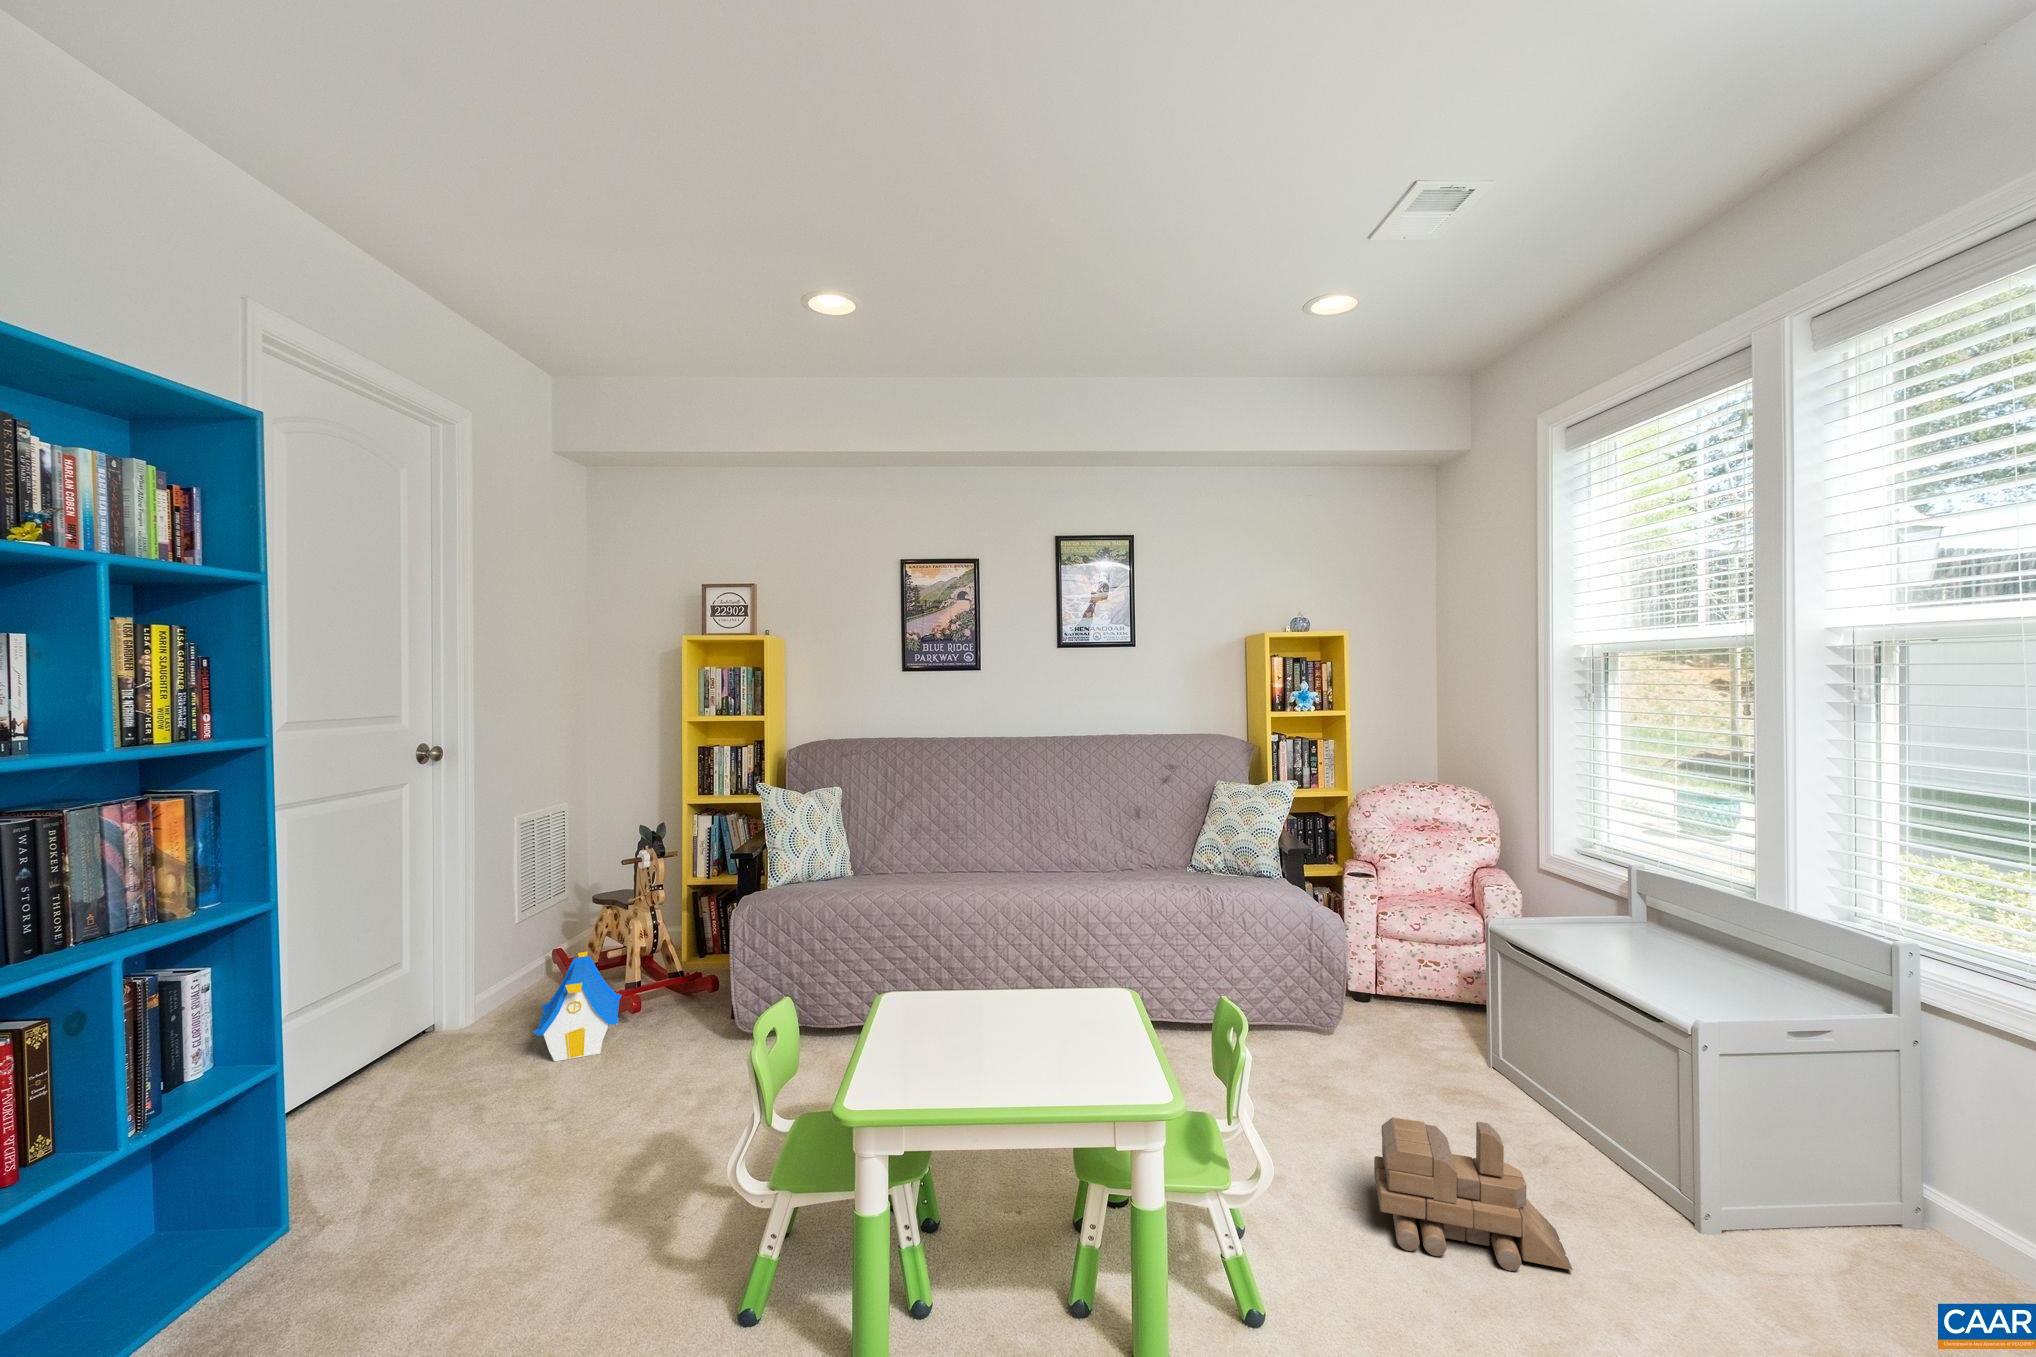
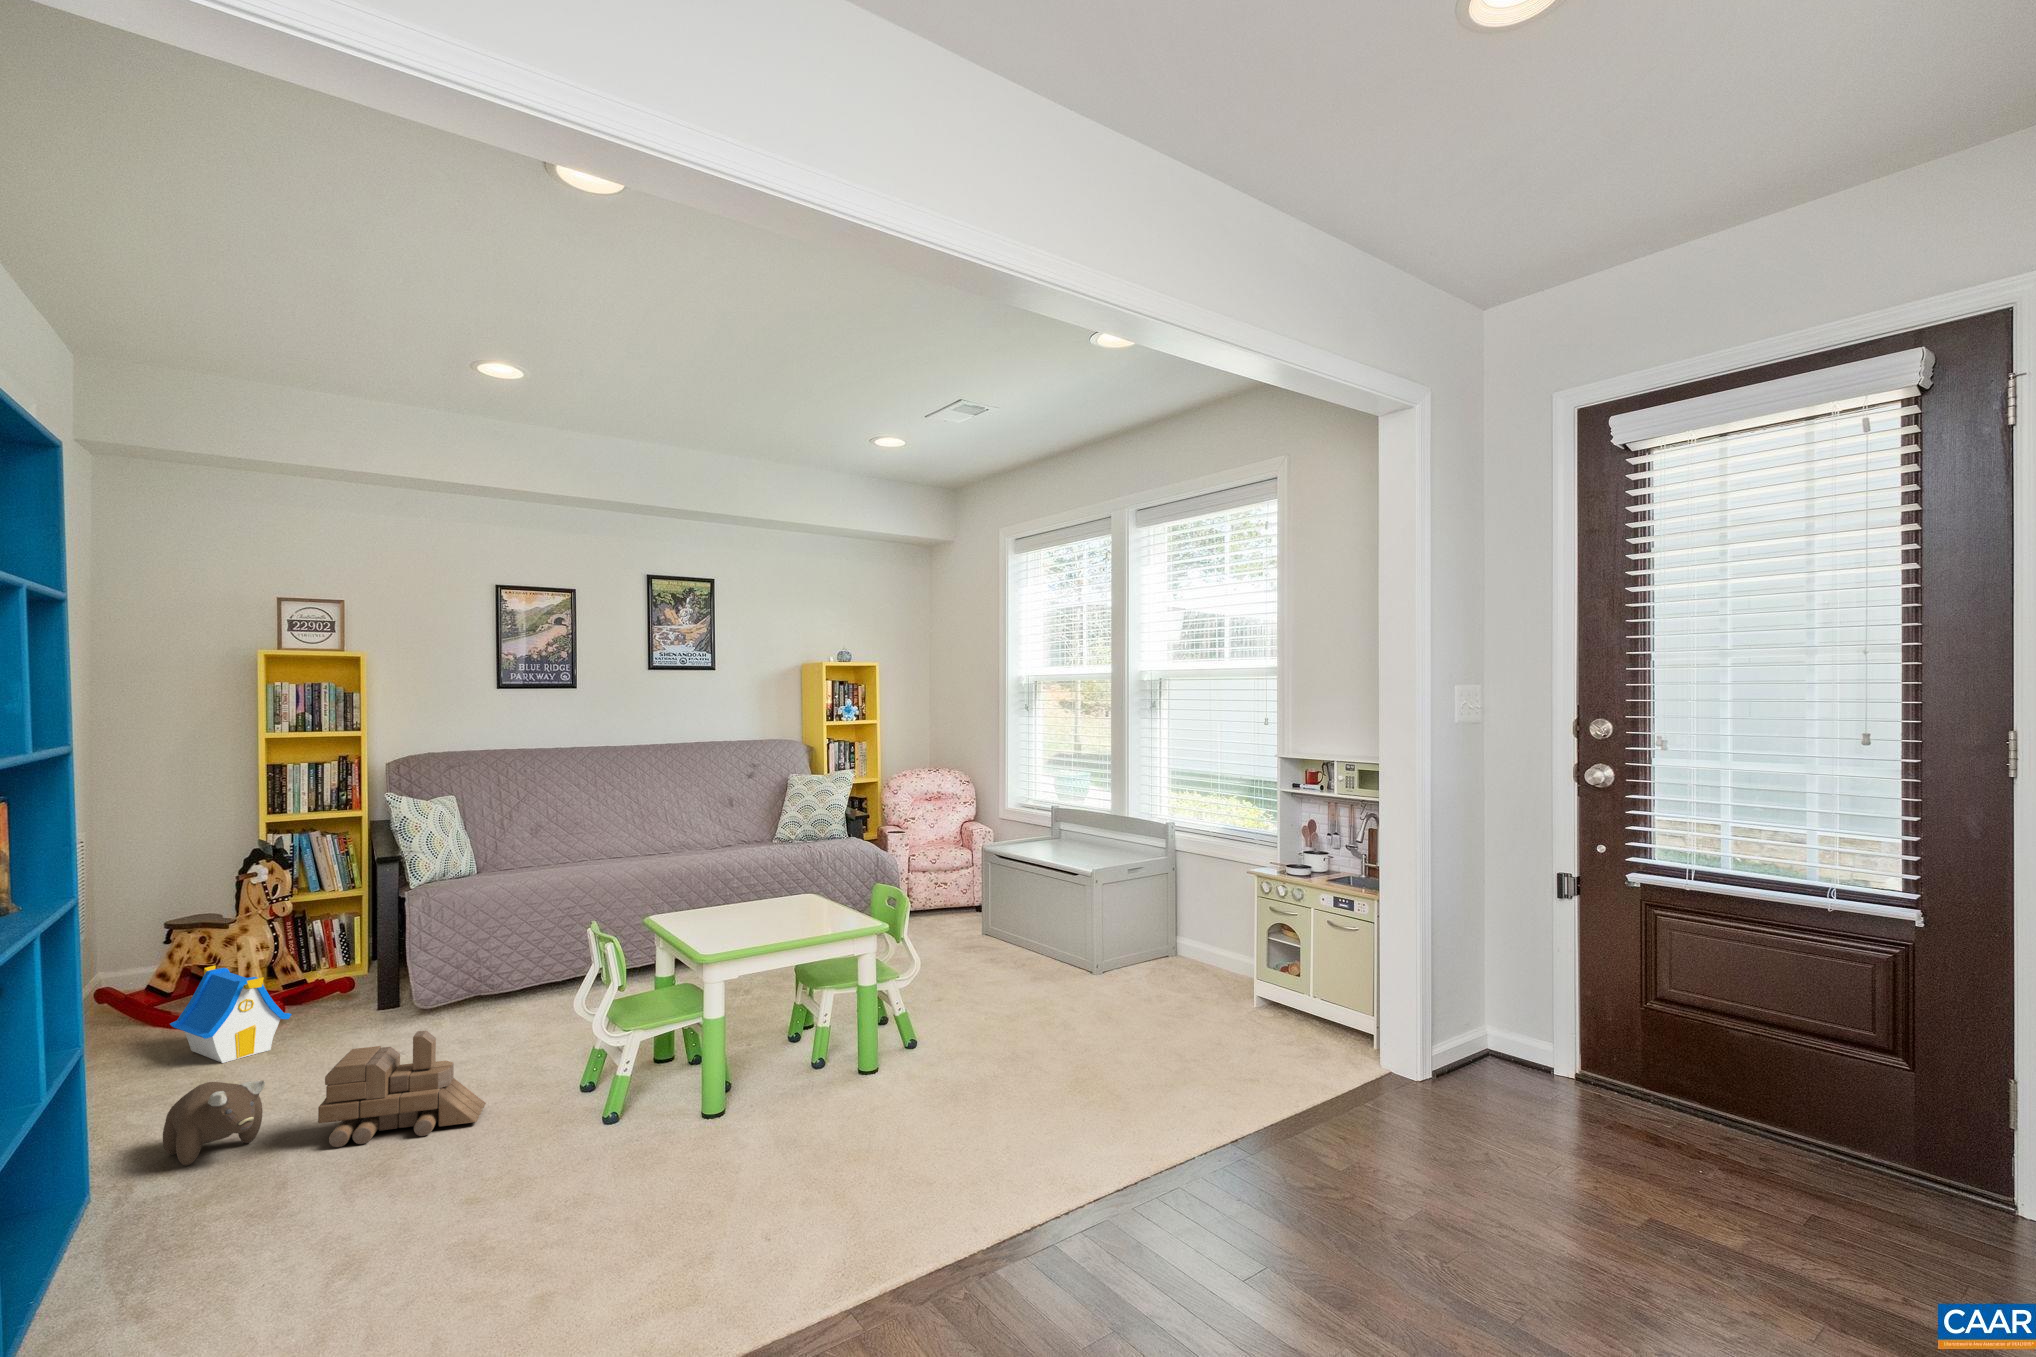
toy train: present [1374,1117,1573,1271] -> present [318,1031,486,1147]
plush toy: none [311,1143,415,1244] -> present [163,1080,265,1166]

